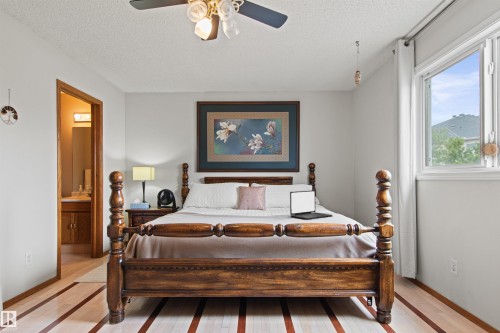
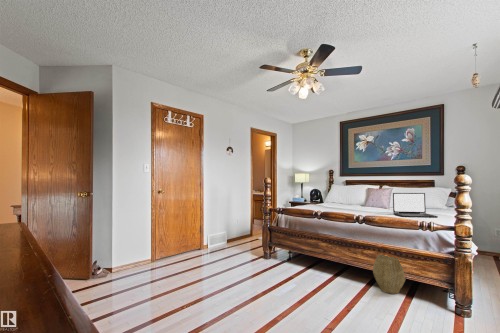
woven basket: none [291,268,328,320] -> present [373,255,405,294]

